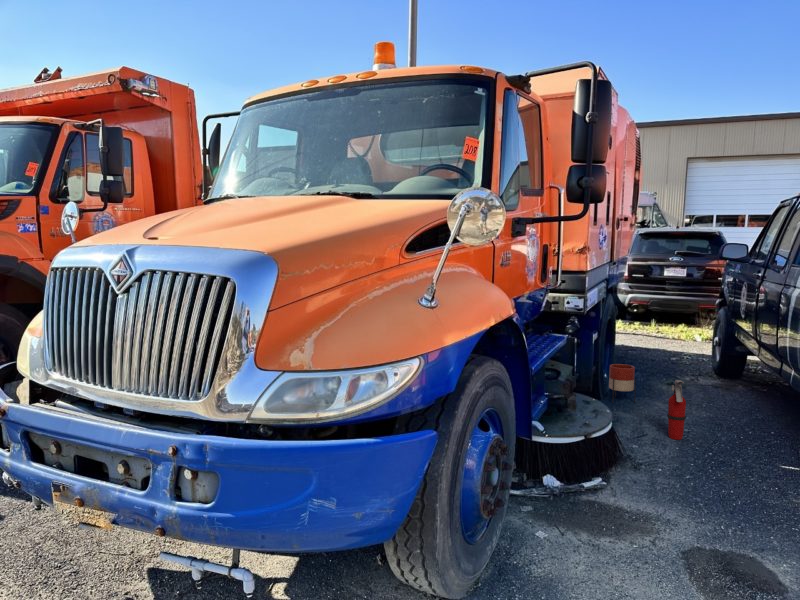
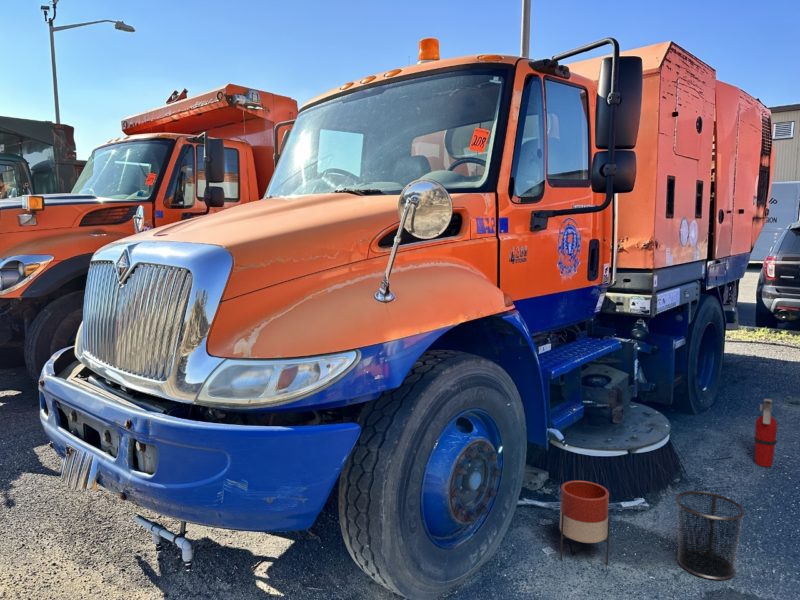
planter: present [609,364,636,403] -> present [560,480,610,565]
waste bin: none [645,465,705,542] -> present [676,491,745,580]

